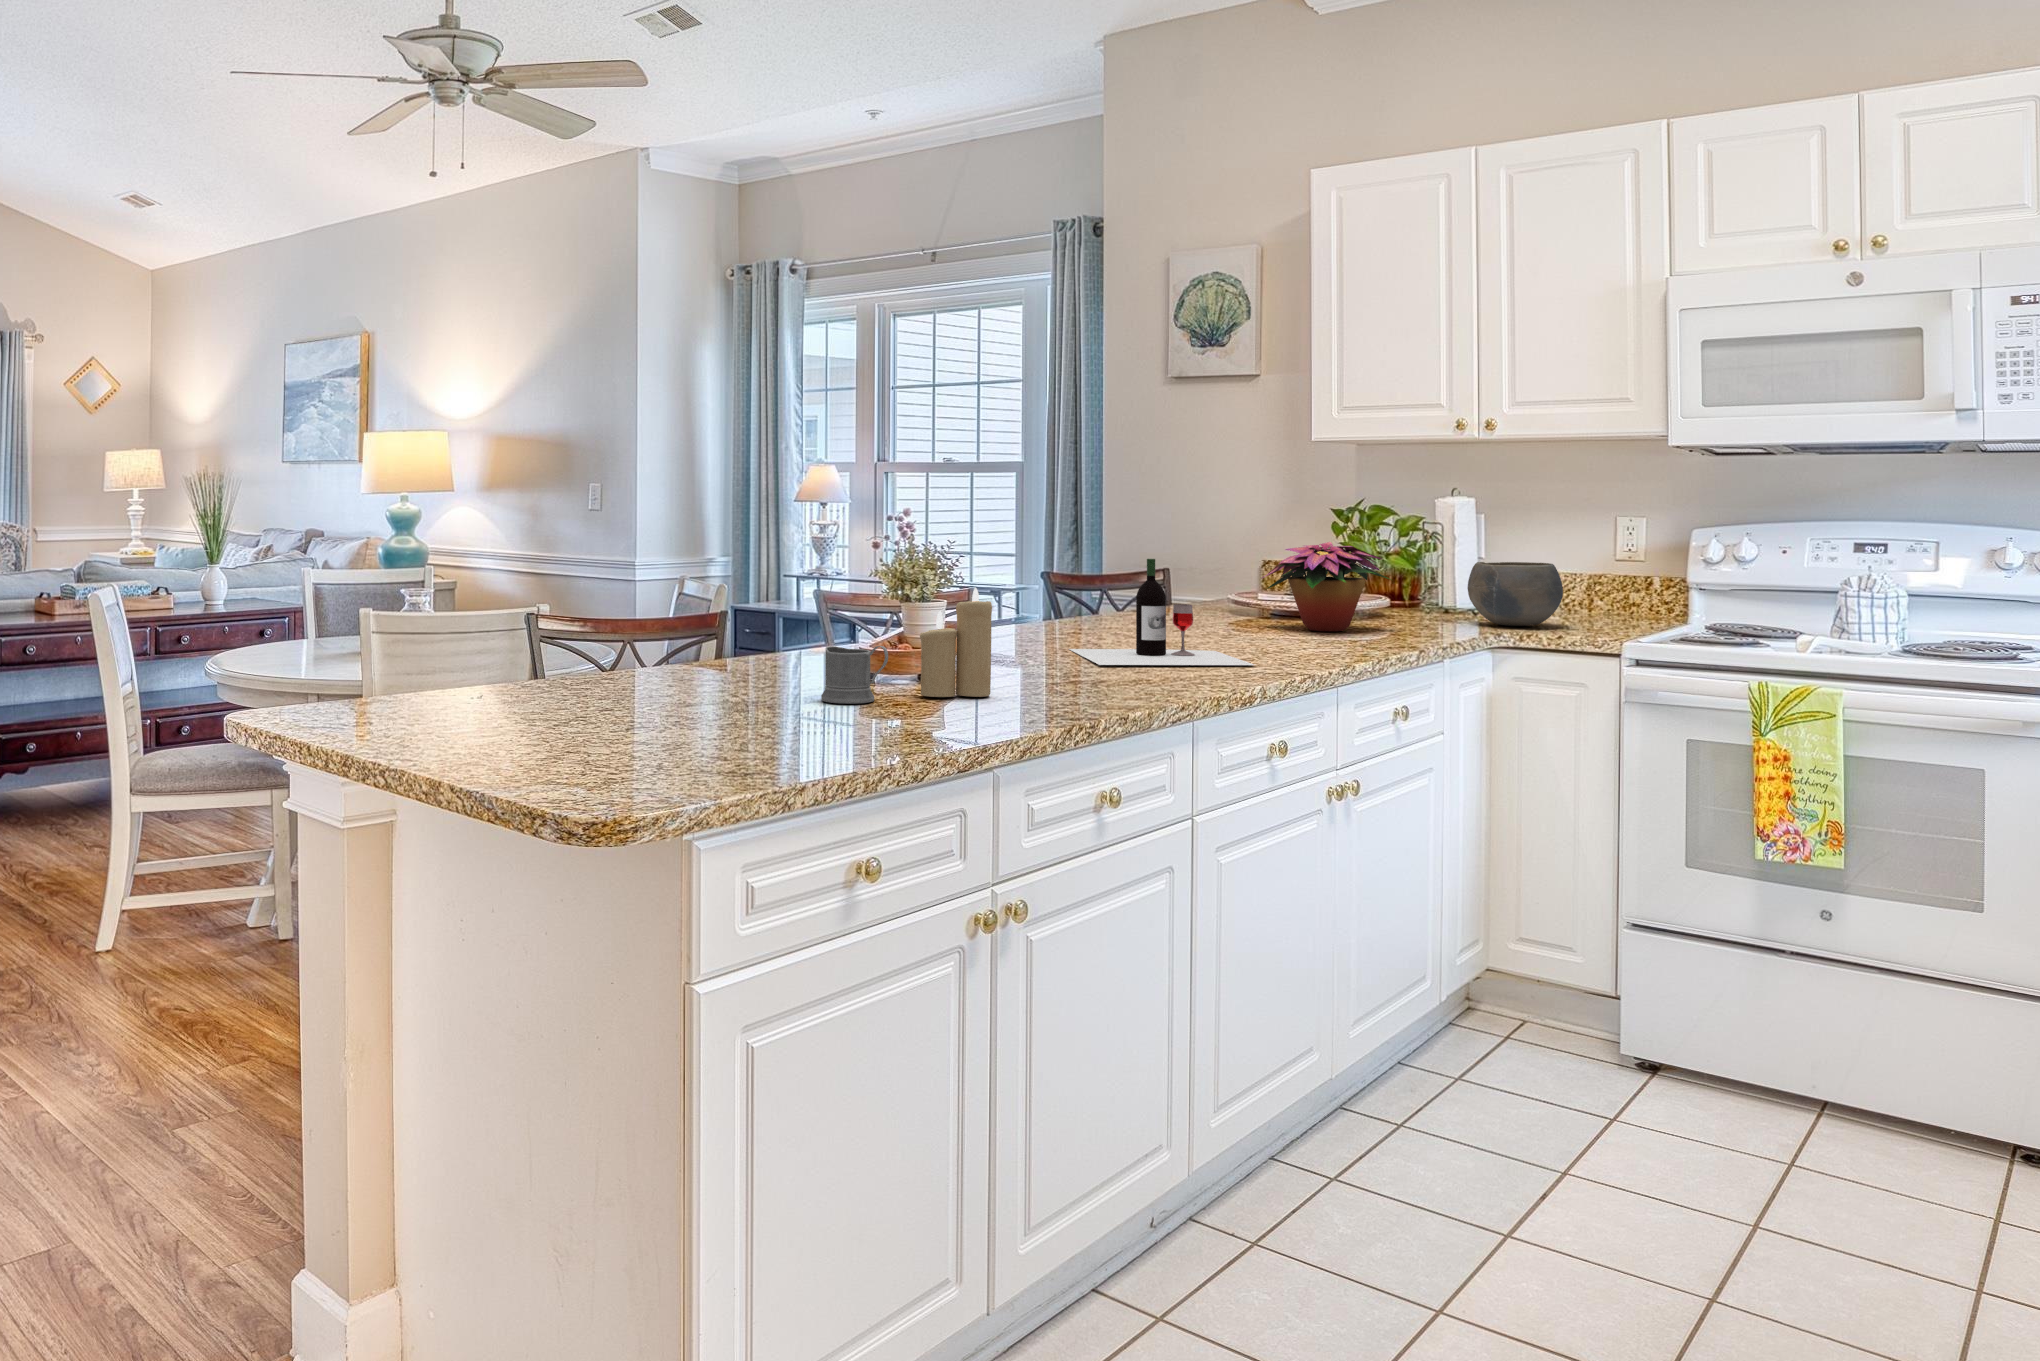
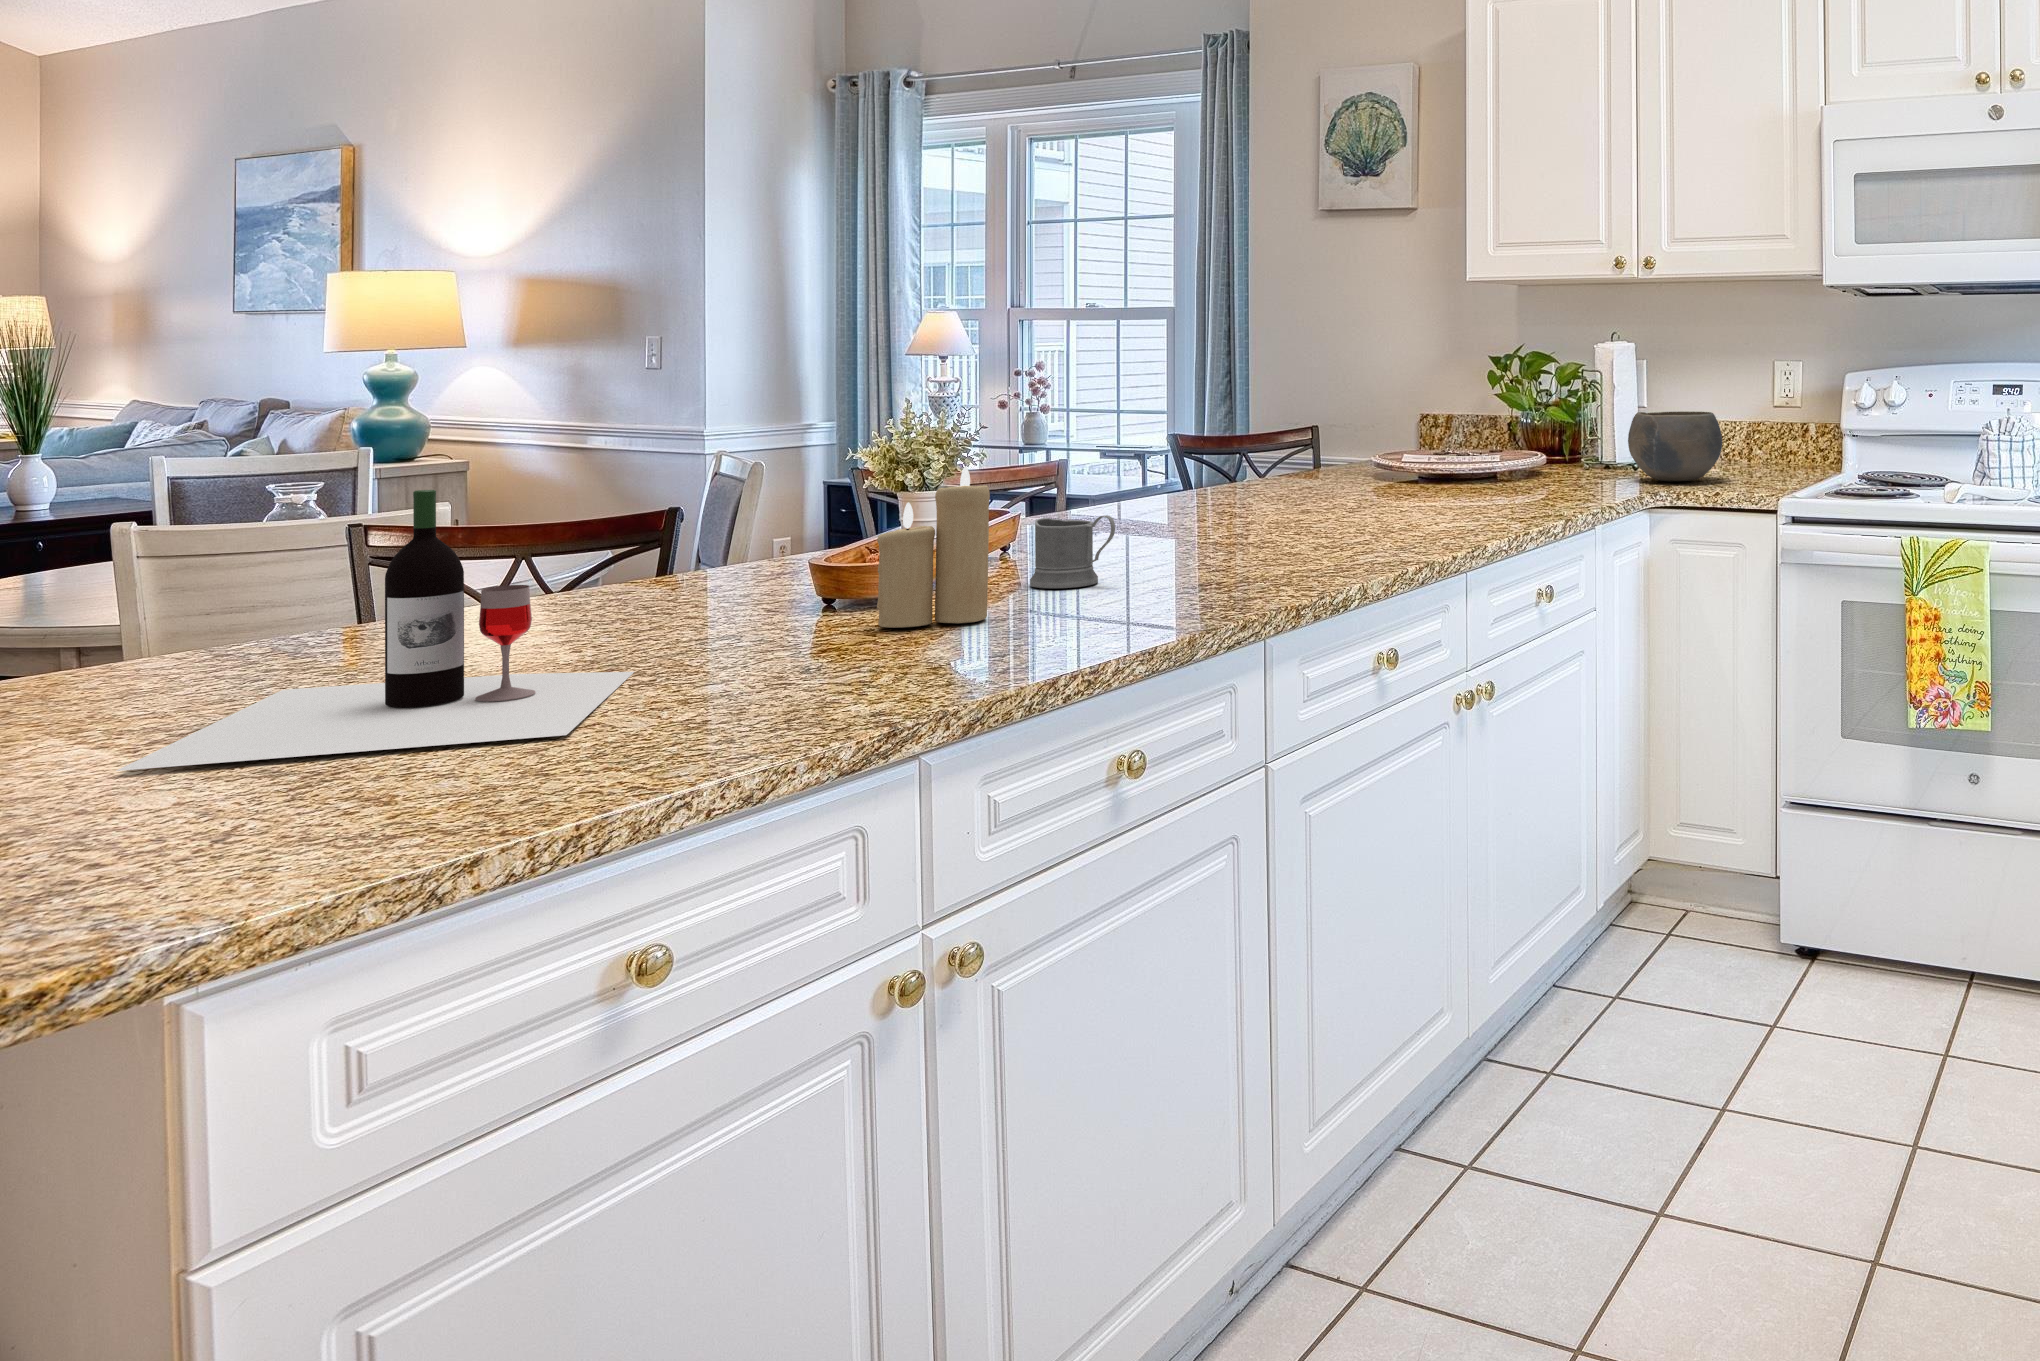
flower arrangement: present [1263,542,1391,631] -> none [1399,392,1554,496]
wine bottle: present [1069,559,1254,665] -> present [117,490,634,771]
mug: present [821,646,888,704] -> present [1030,515,1115,588]

